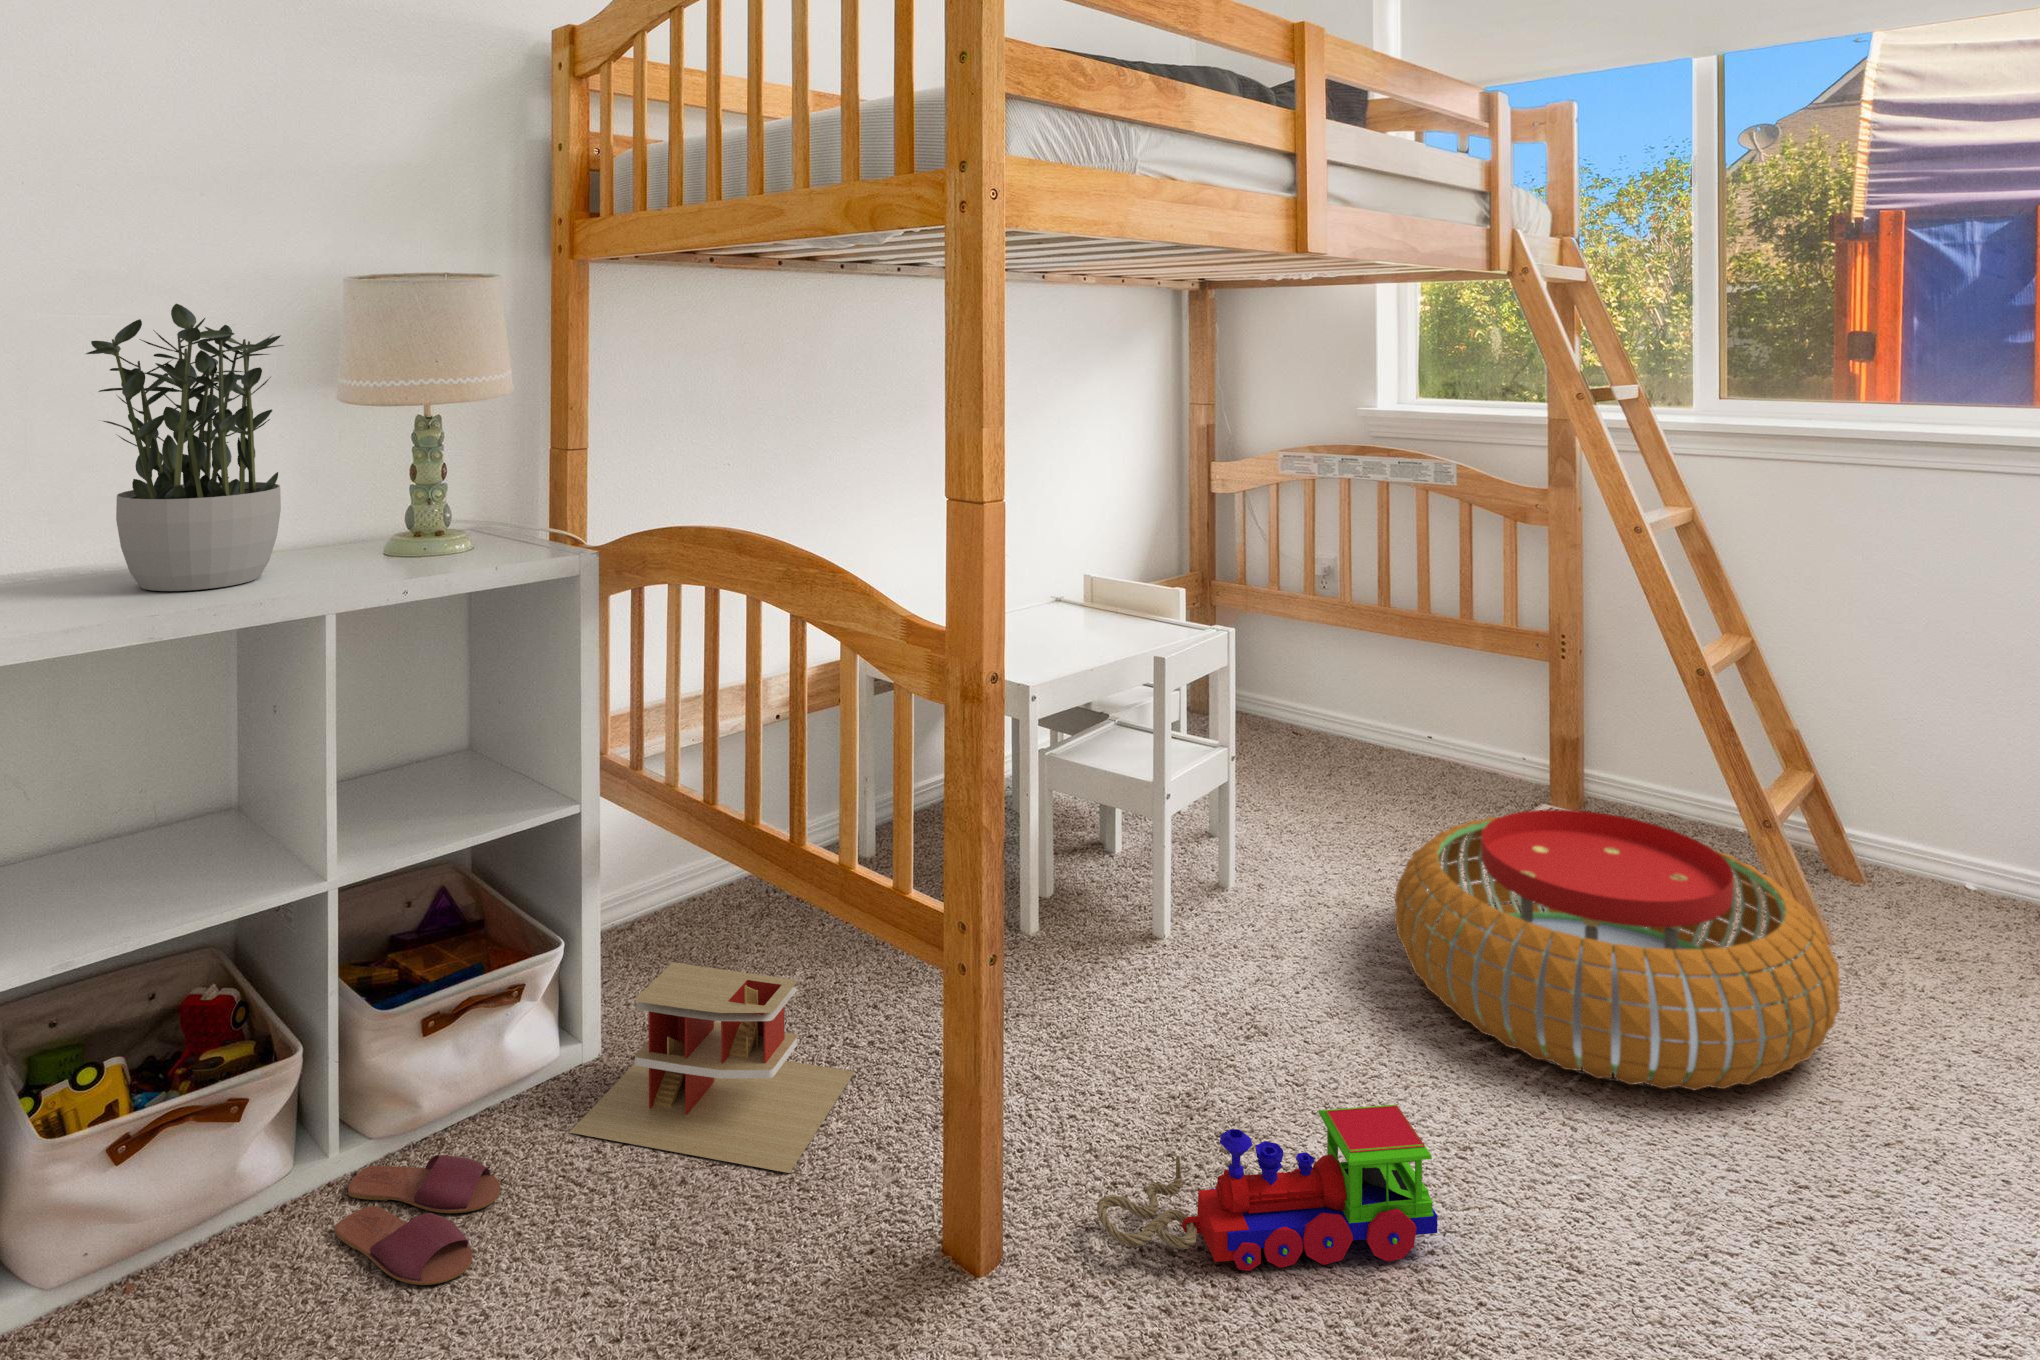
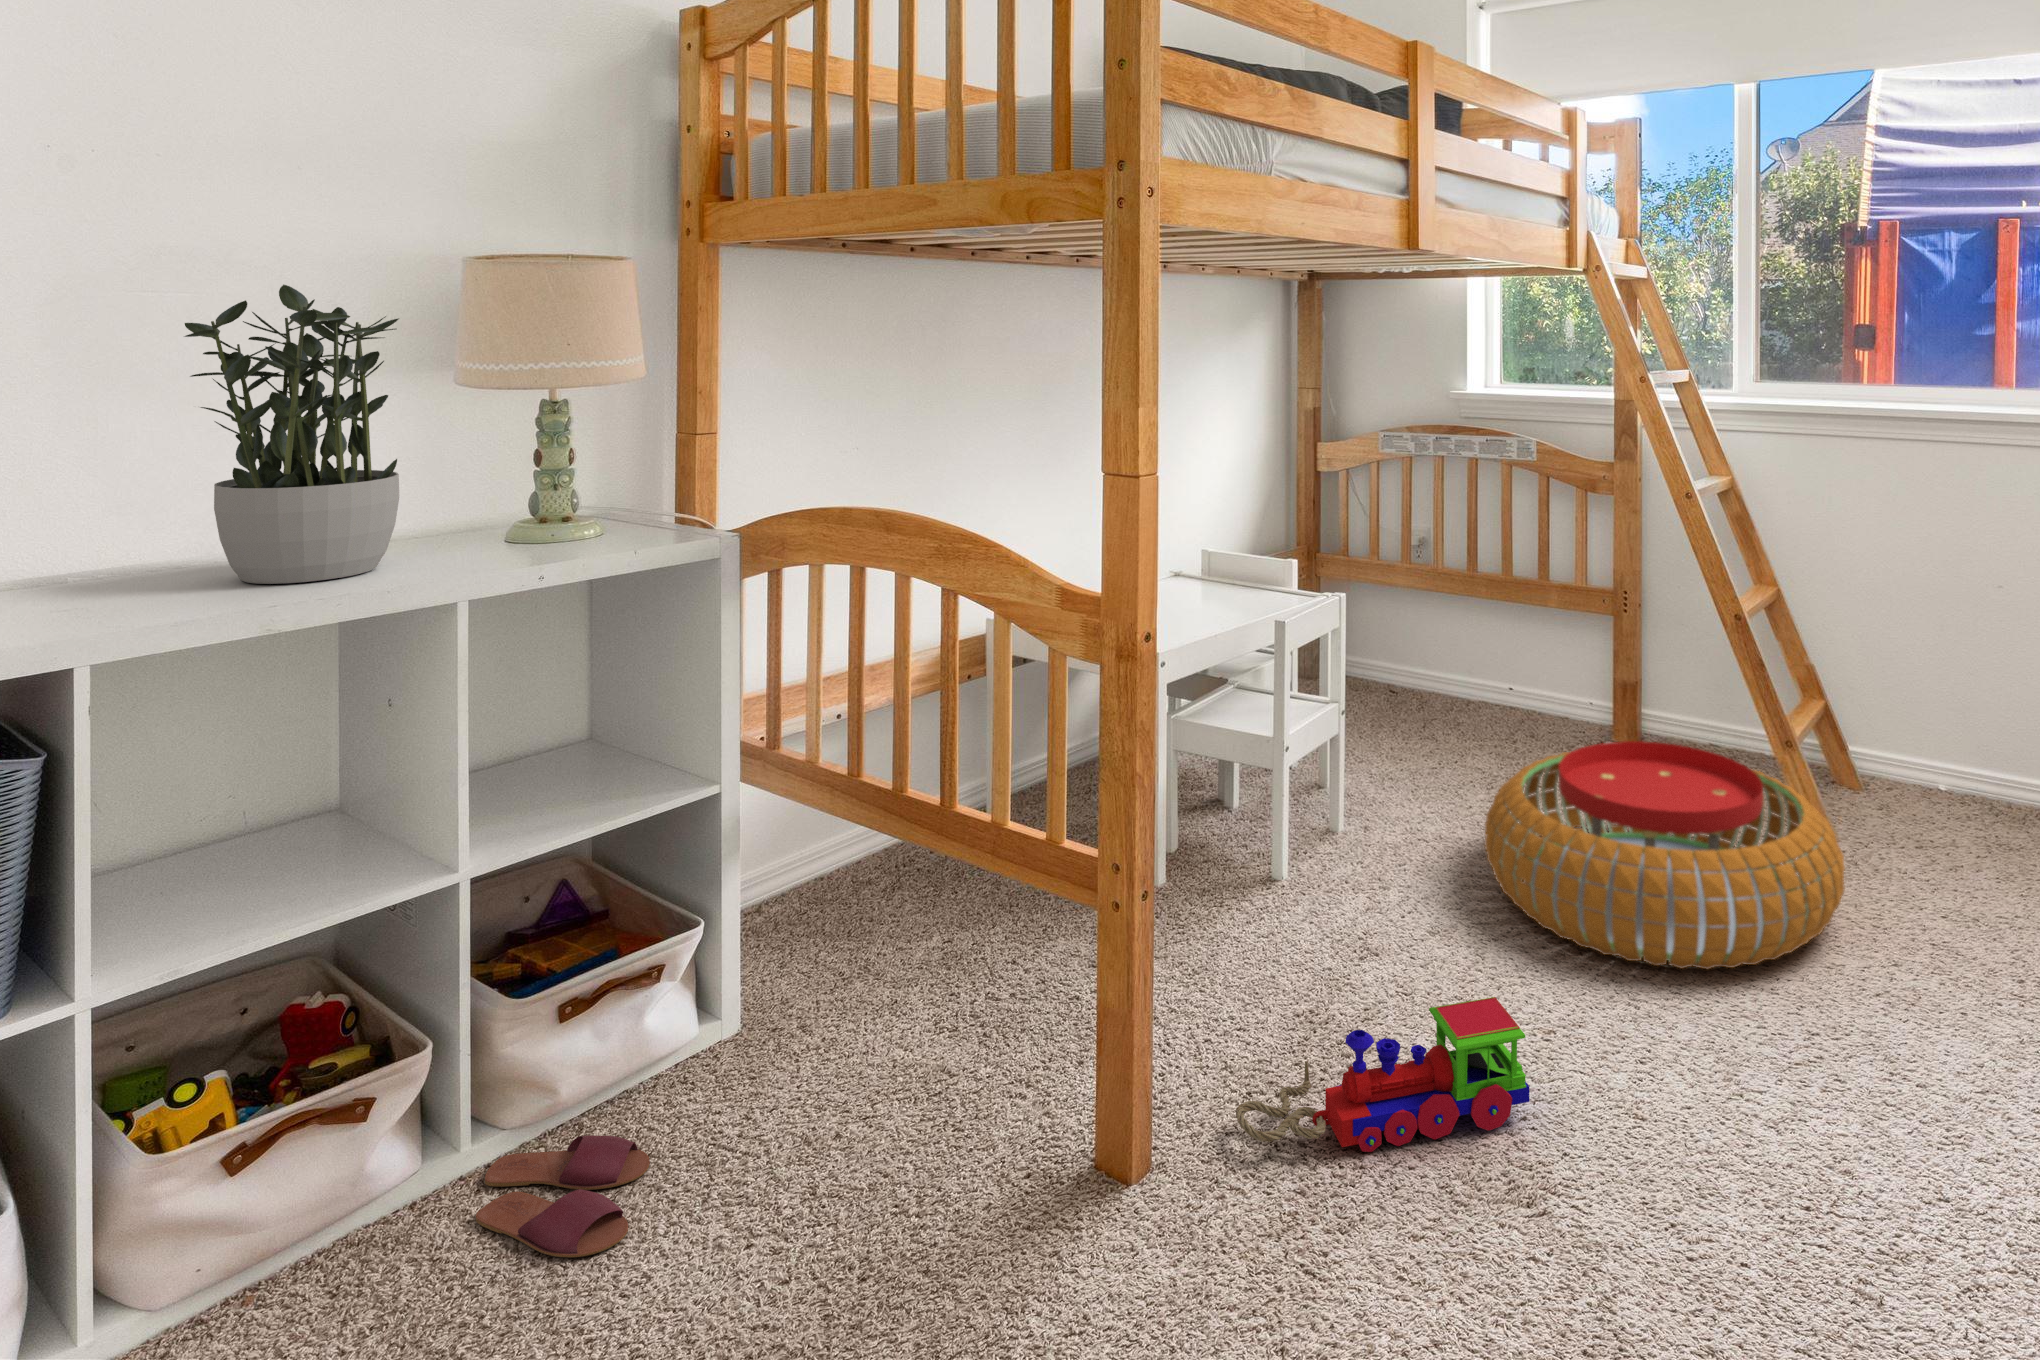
toy house: present [570,963,854,1173] -> none [715,932,998,1116]

